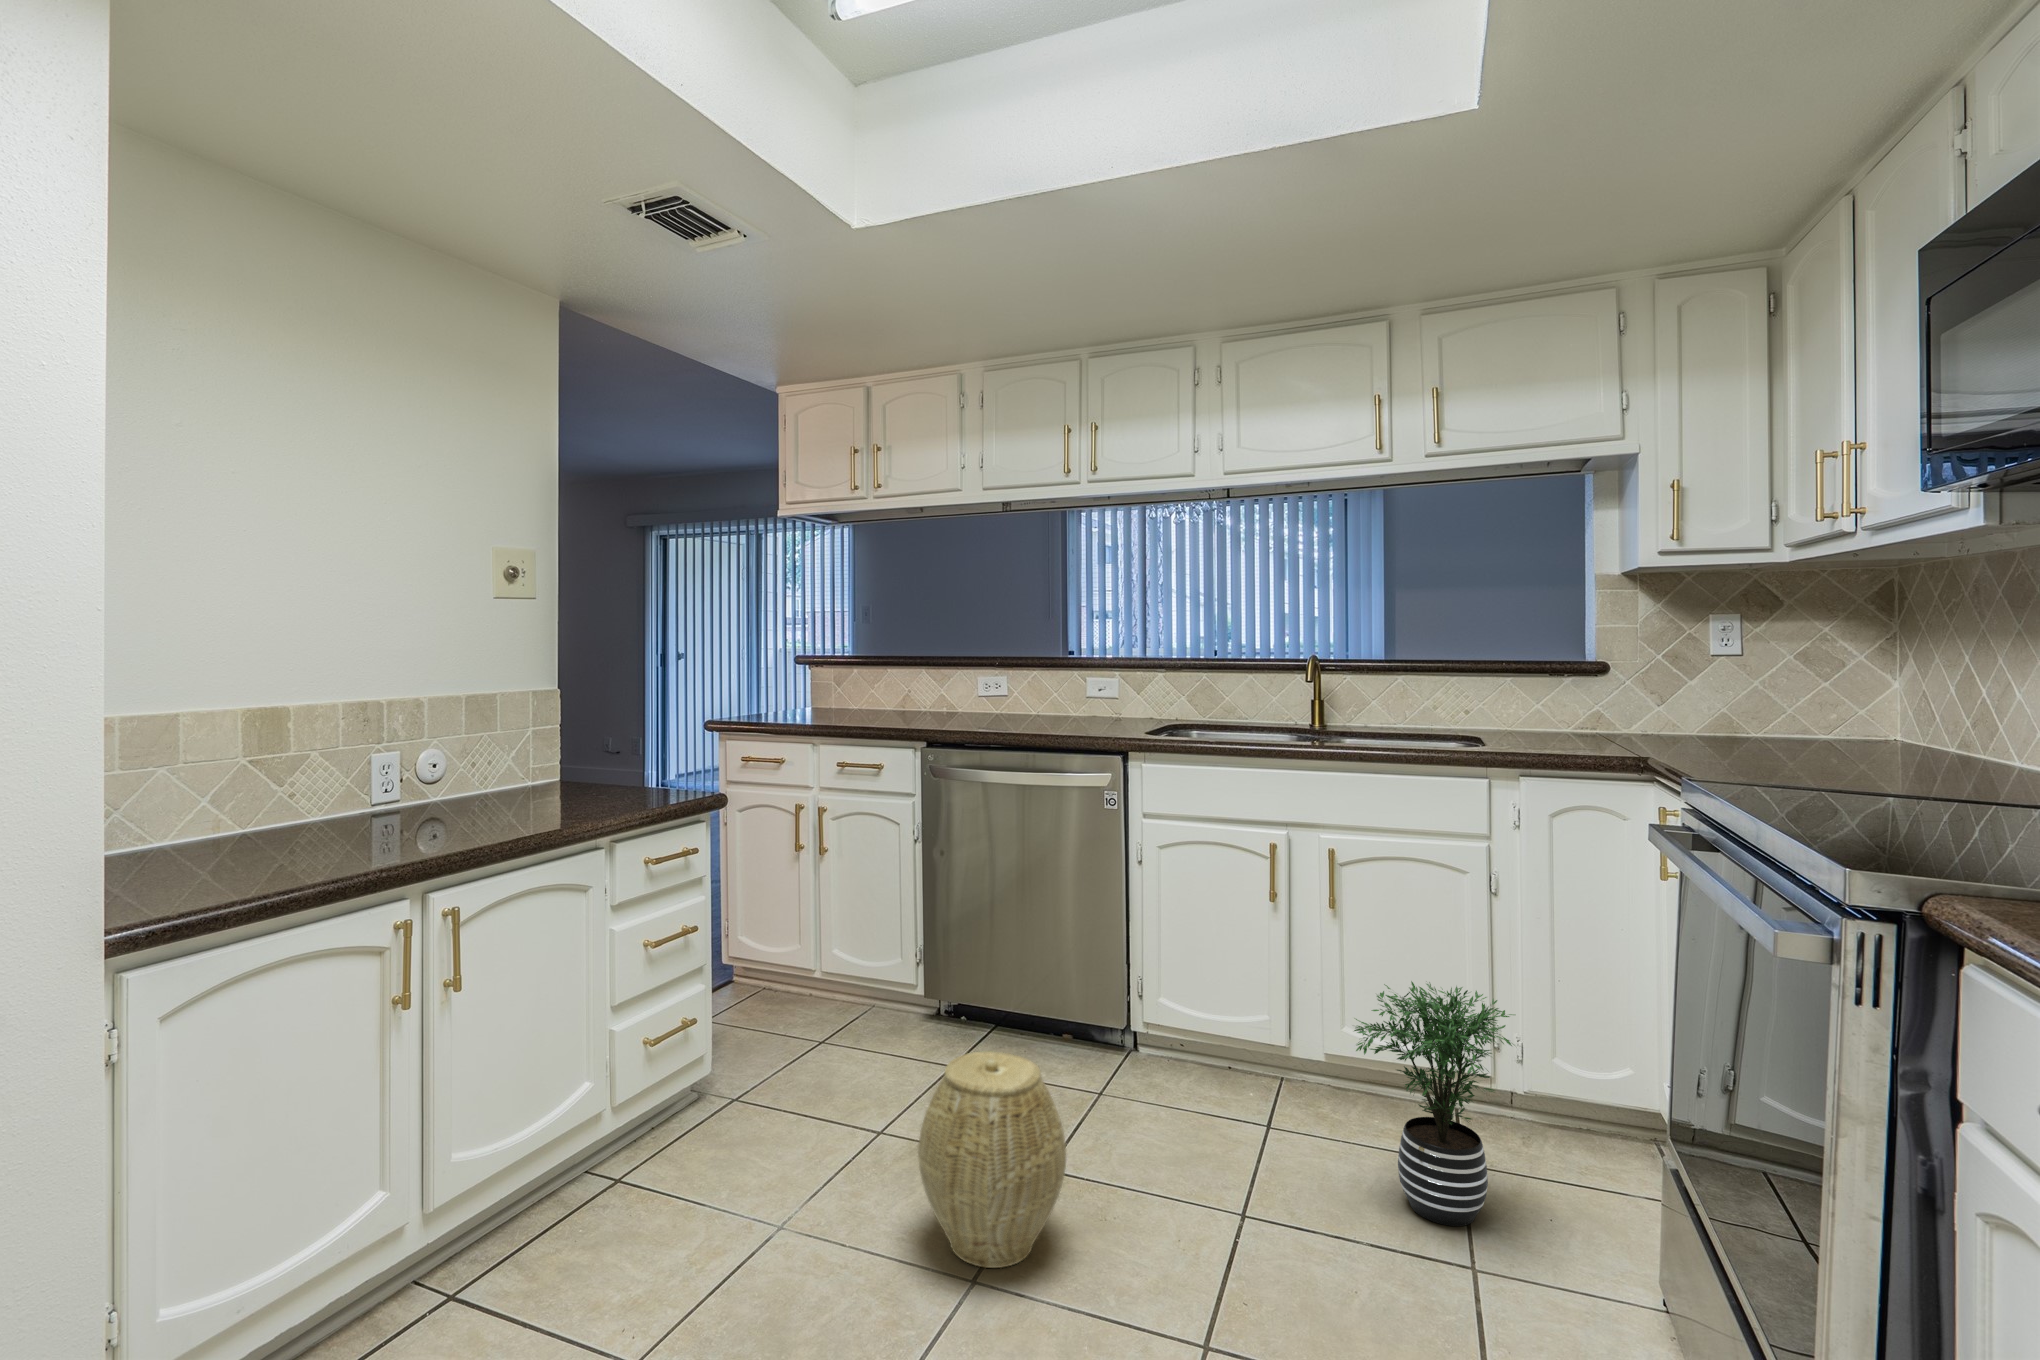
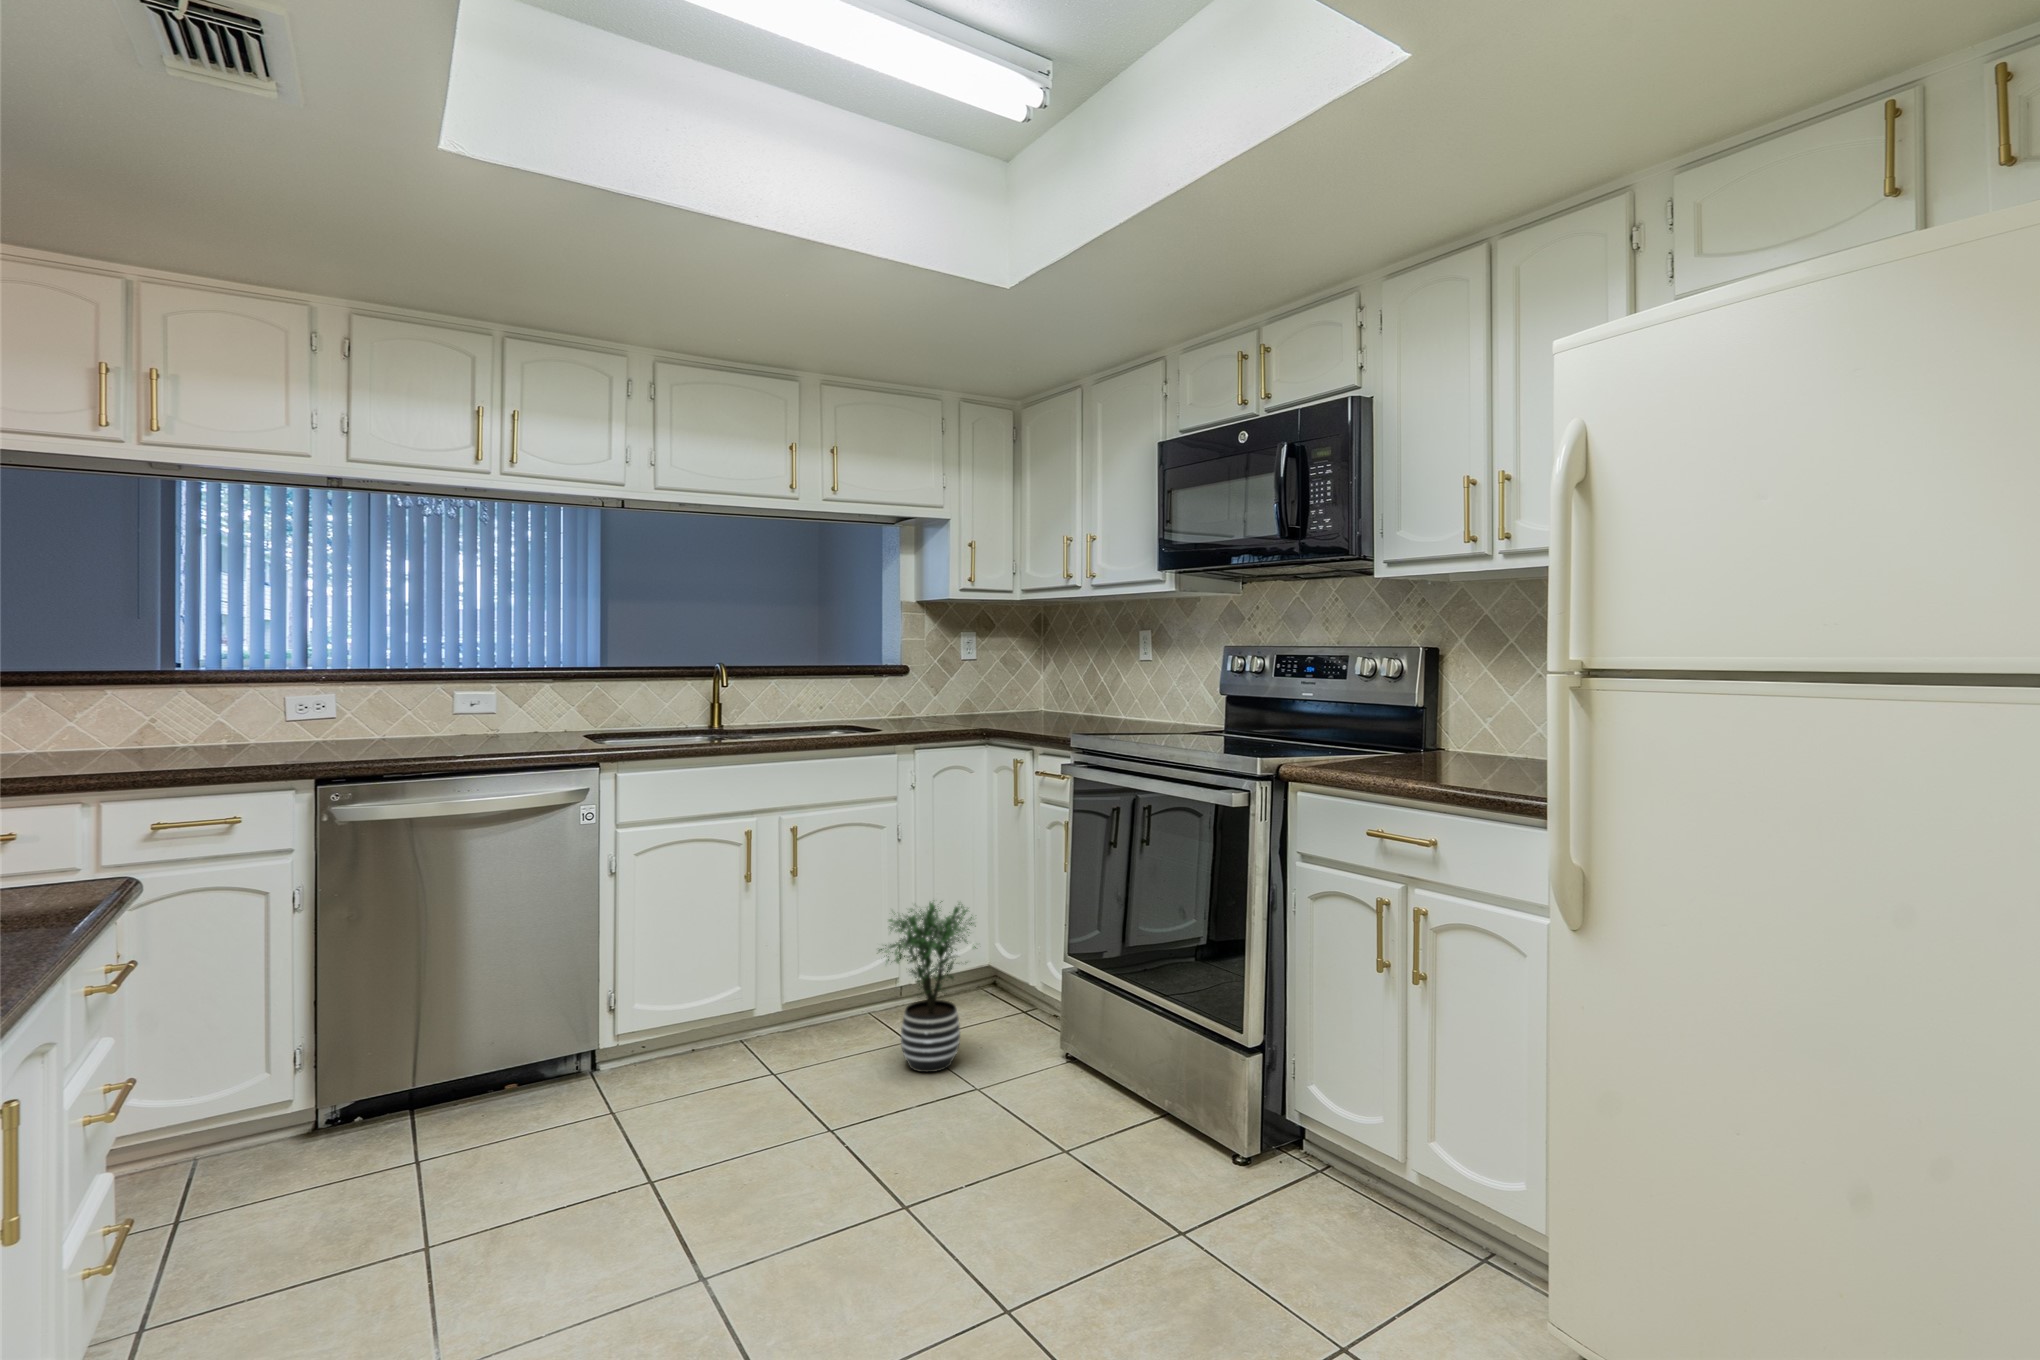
woven basket: present [918,1051,1066,1268] -> none [608,1053,763,1265]

